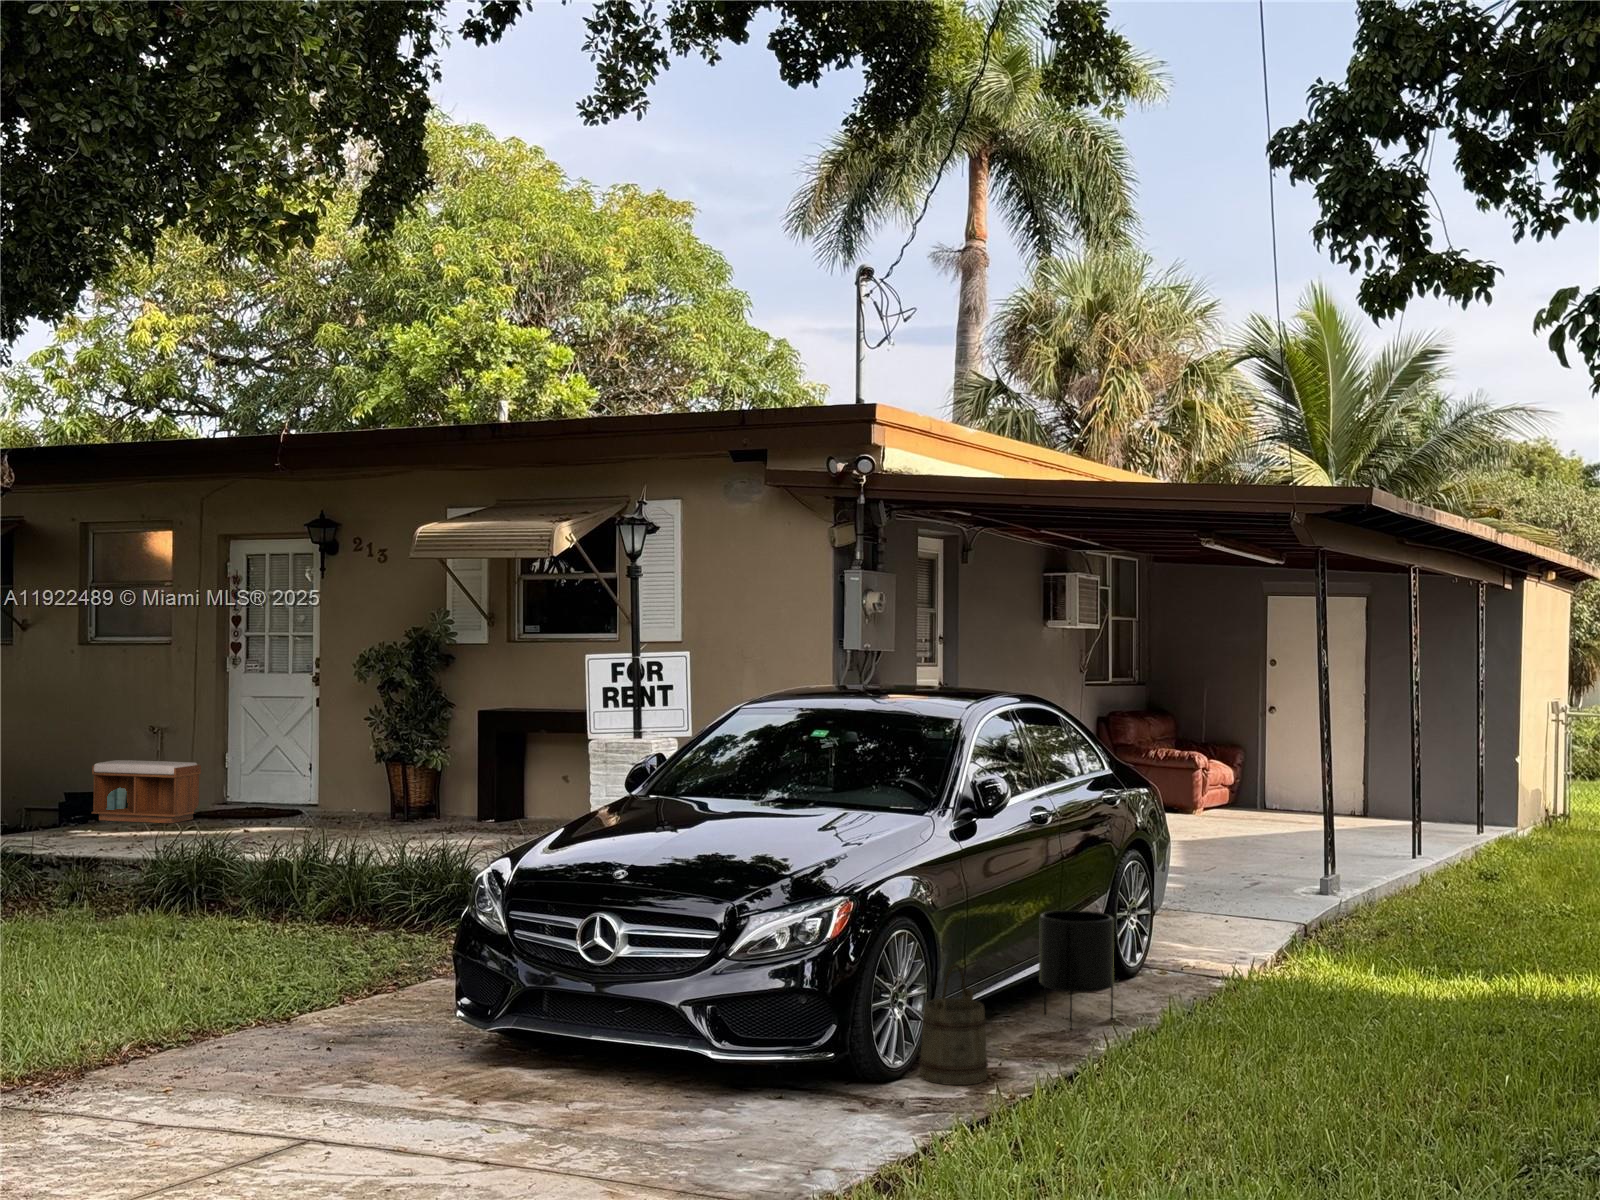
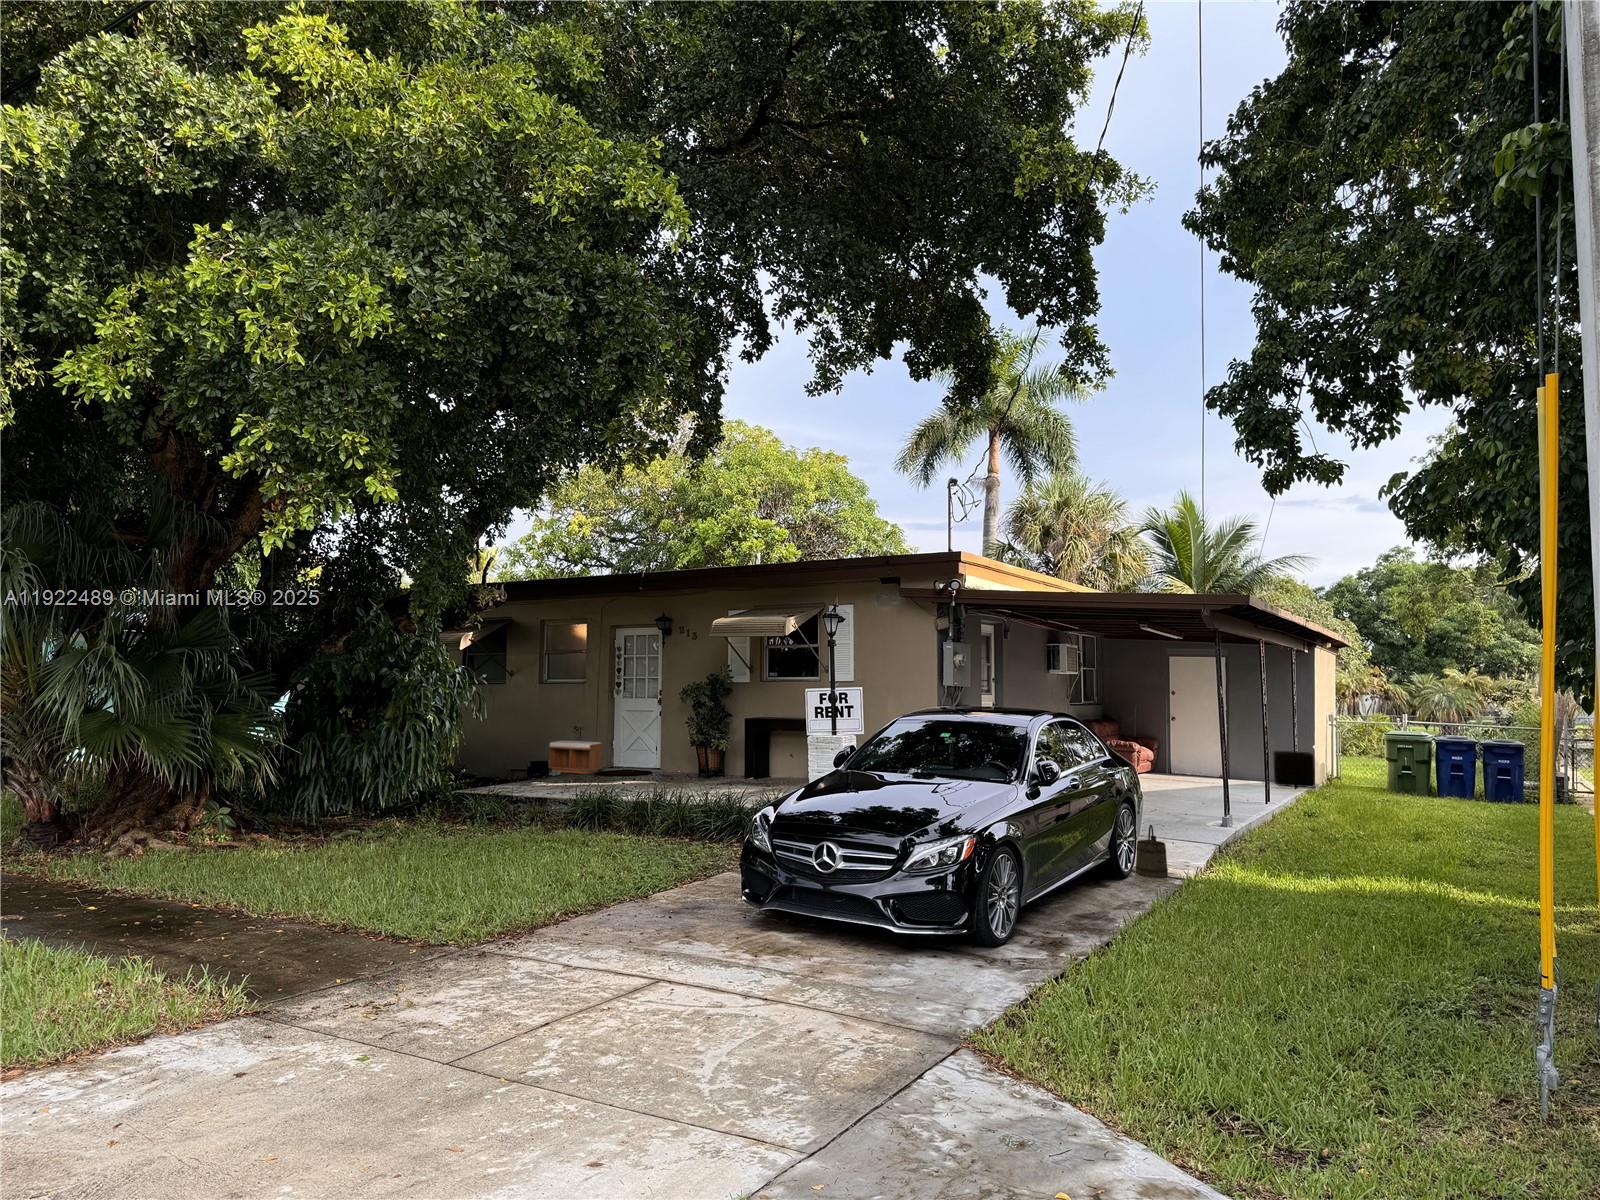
wooden crate: none [1443,766,1509,830] -> present [1273,751,1315,788]
planter: present [1039,910,1114,1029] -> none [1078,841,1123,915]
bucket: present [919,964,988,1085] -> present [1136,825,1168,878]

